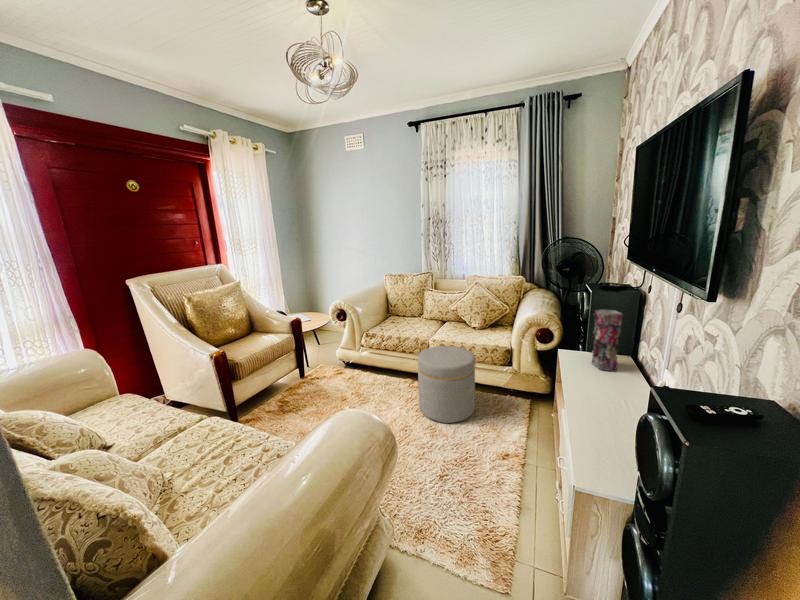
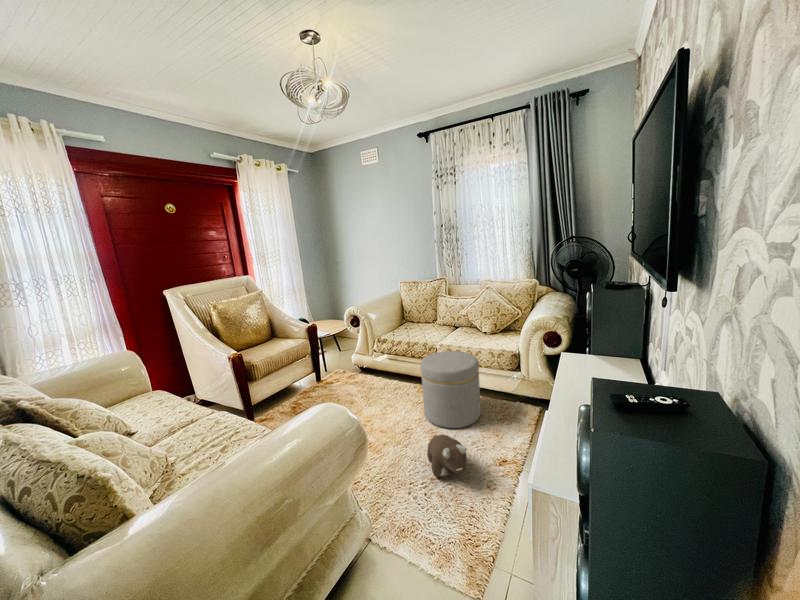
vase: present [592,309,623,371] -> none [589,309,619,374]
plush toy: none [432,432,476,474] -> present [427,435,467,477]

